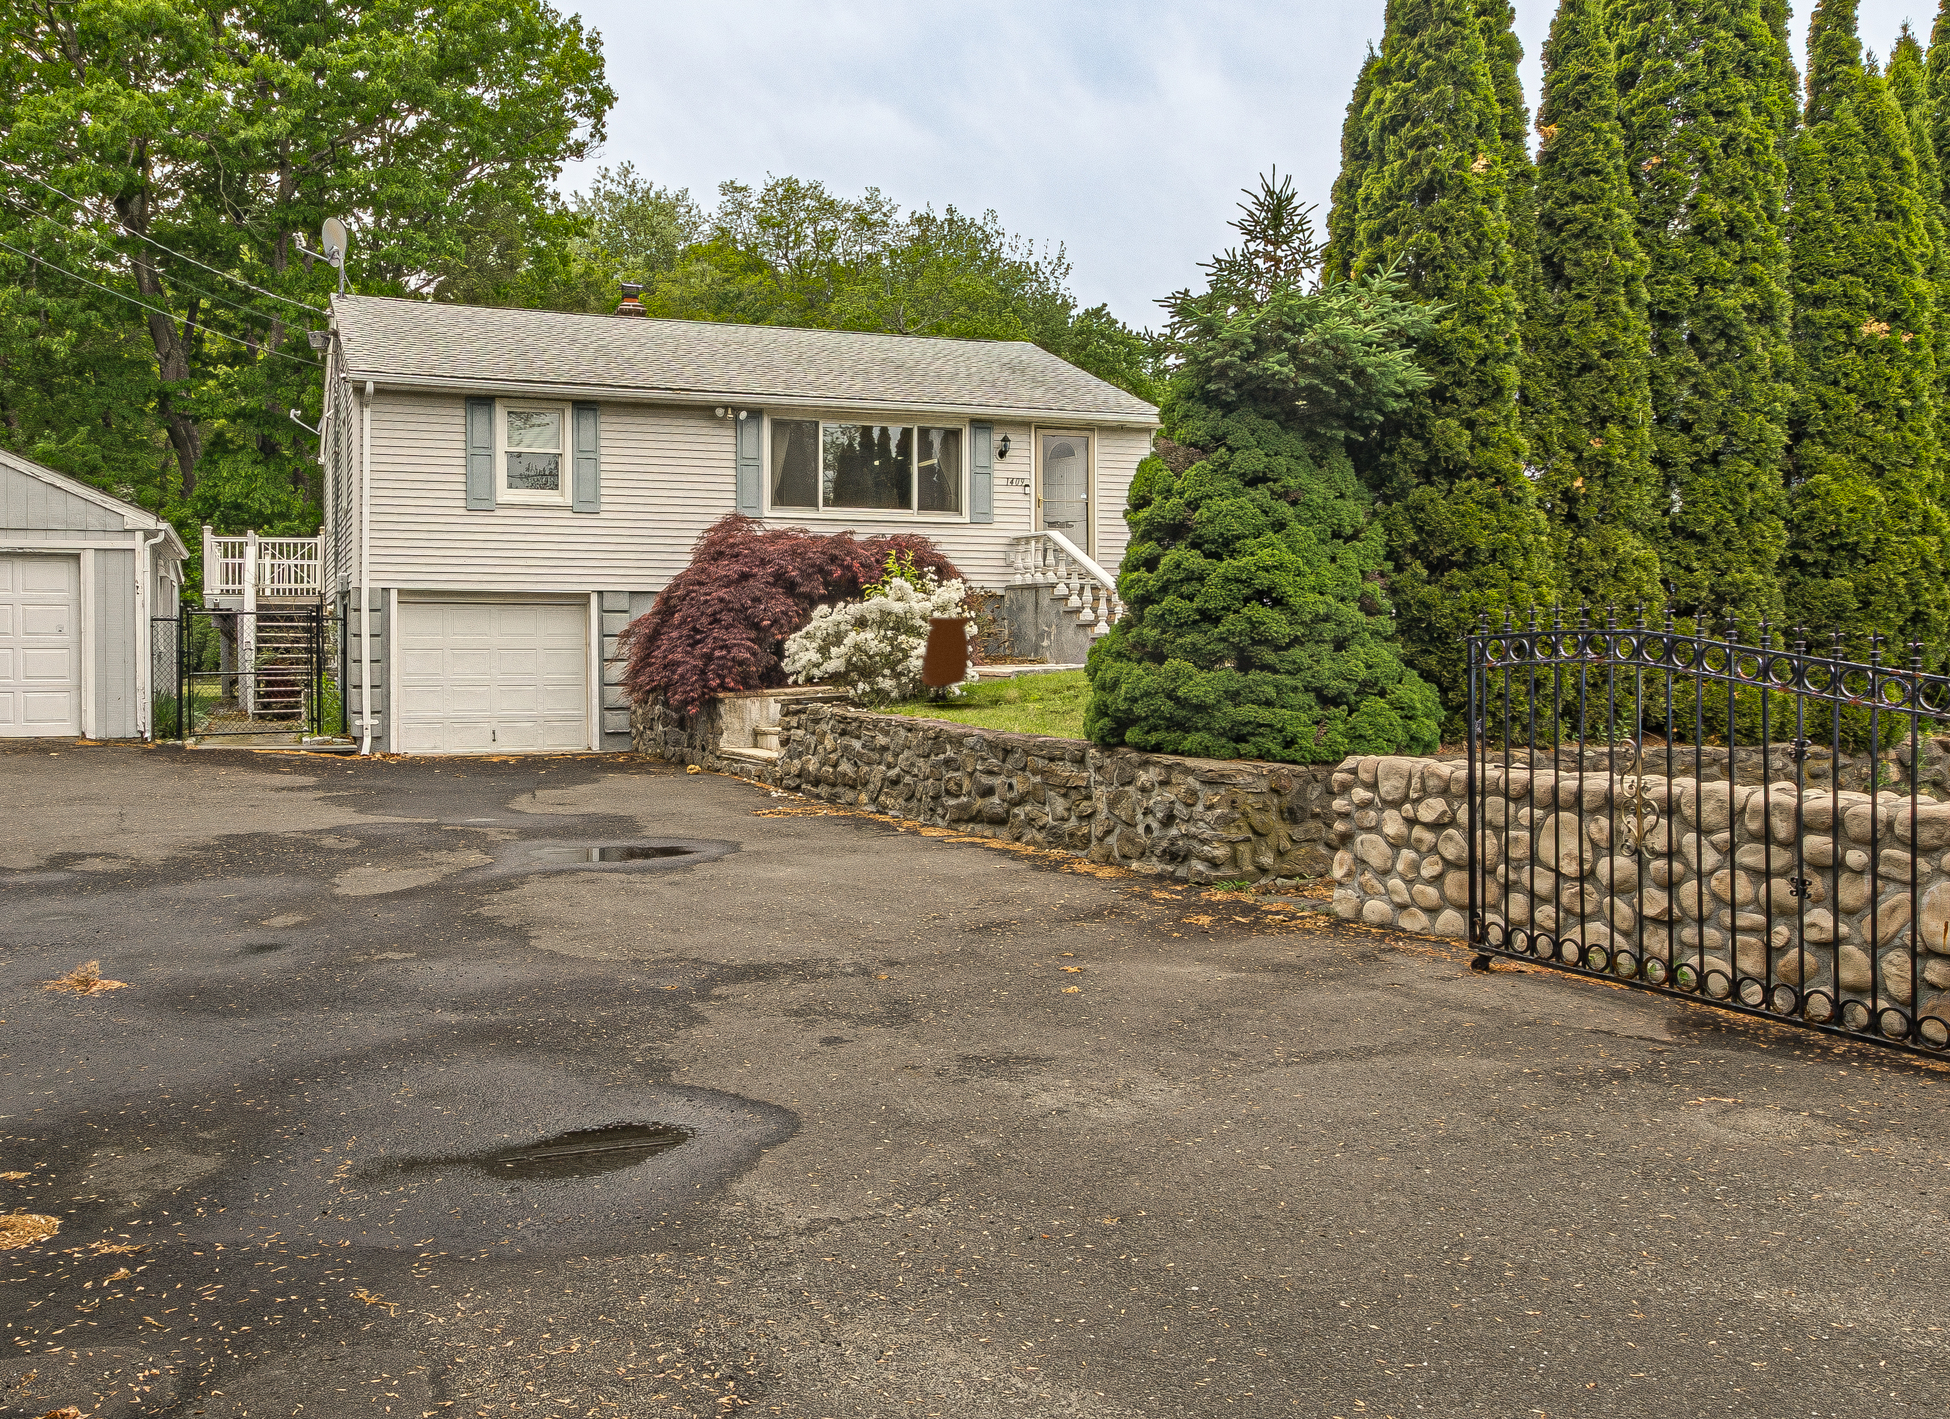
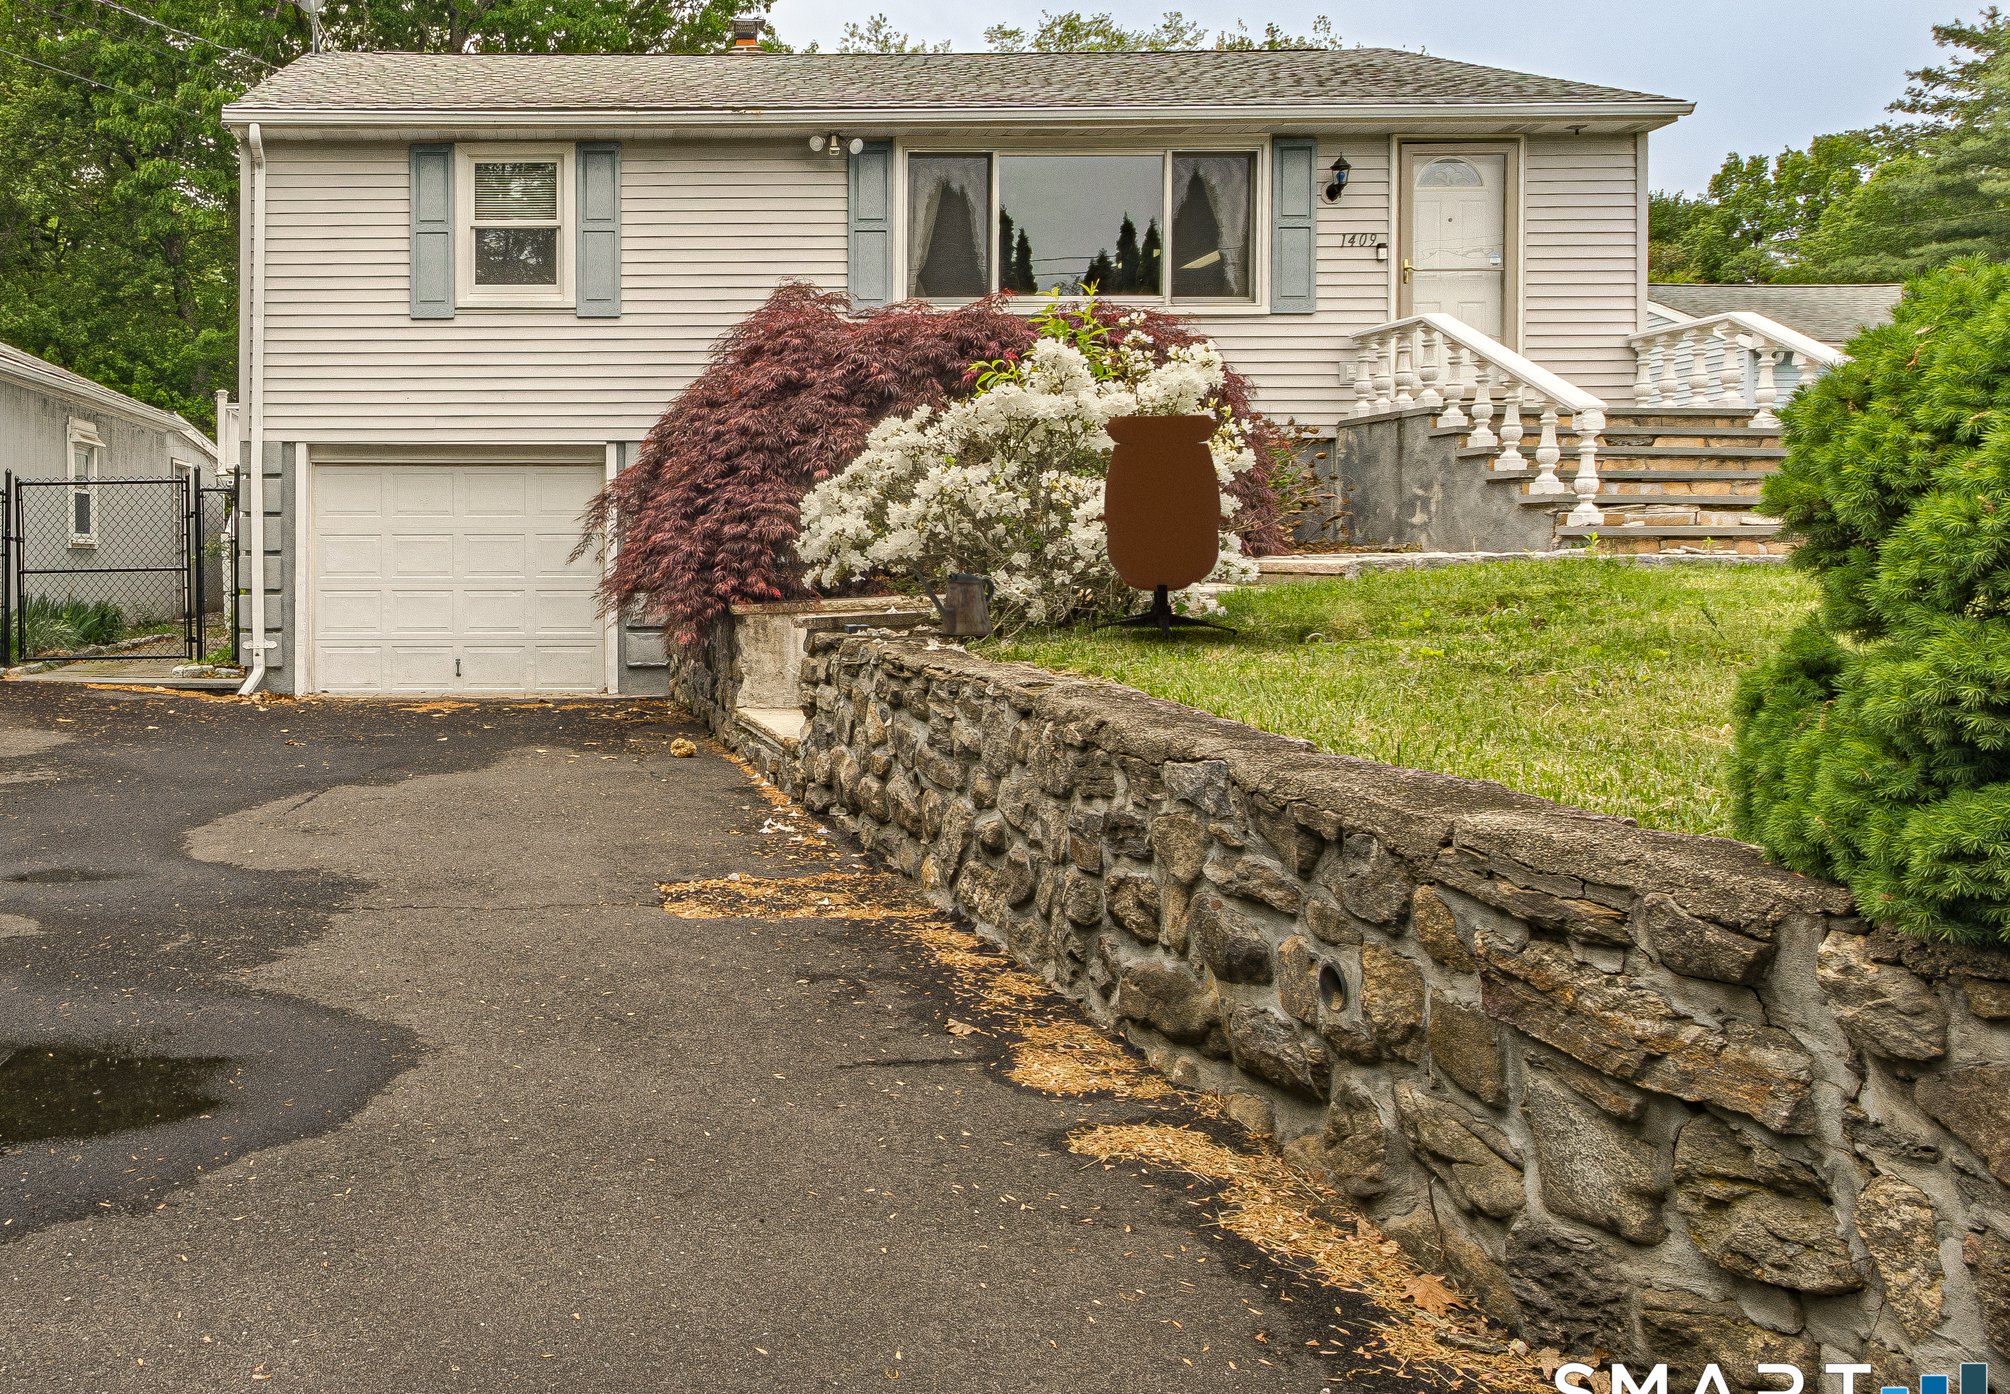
watering can: none [842,678,873,707] -> present [911,569,995,635]

